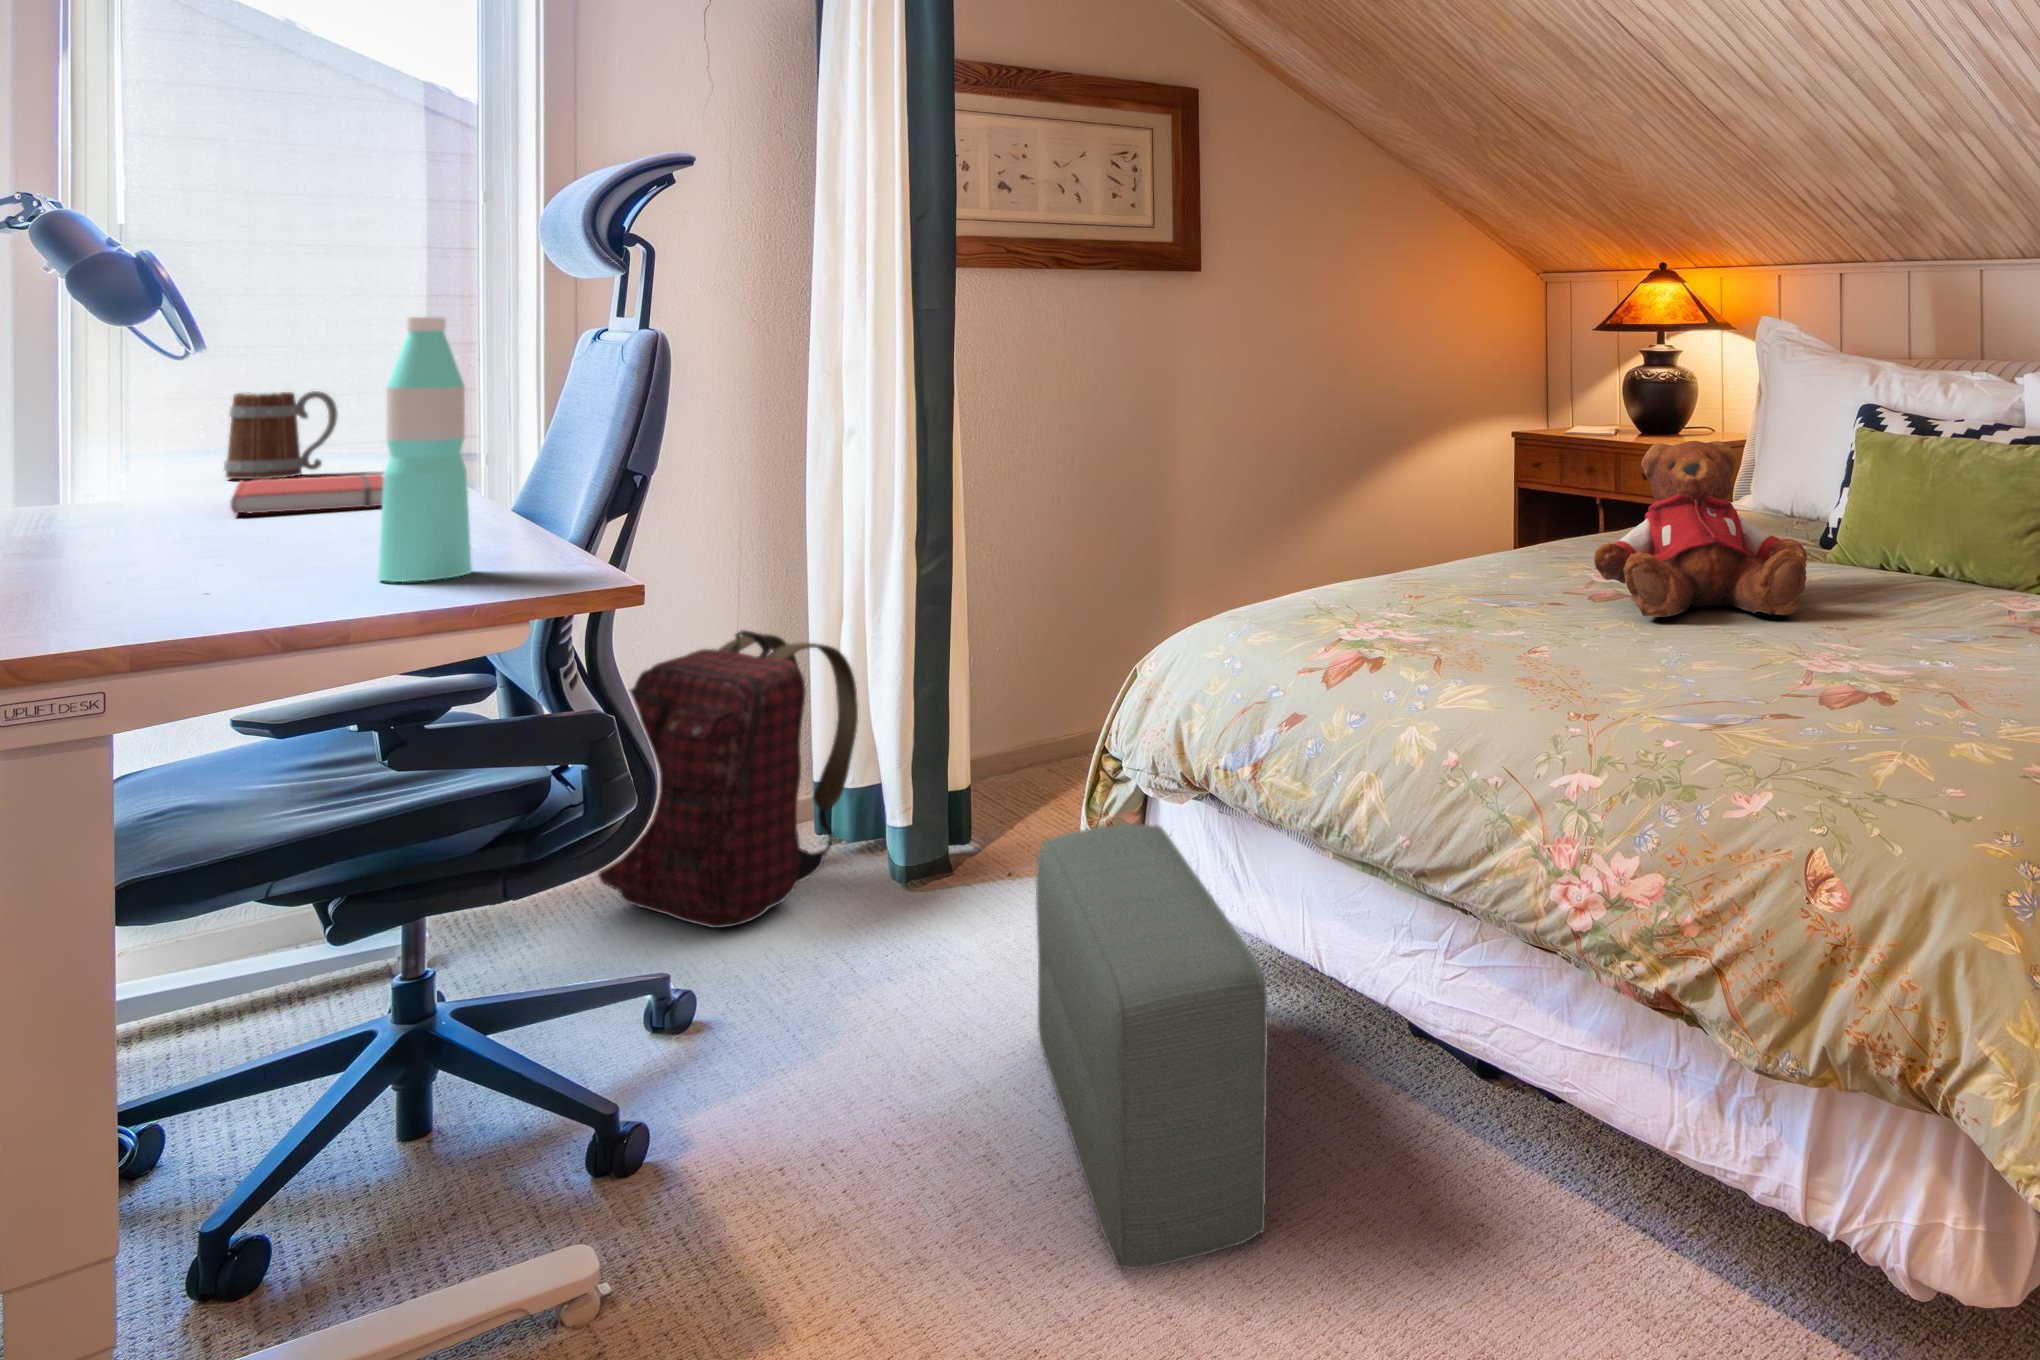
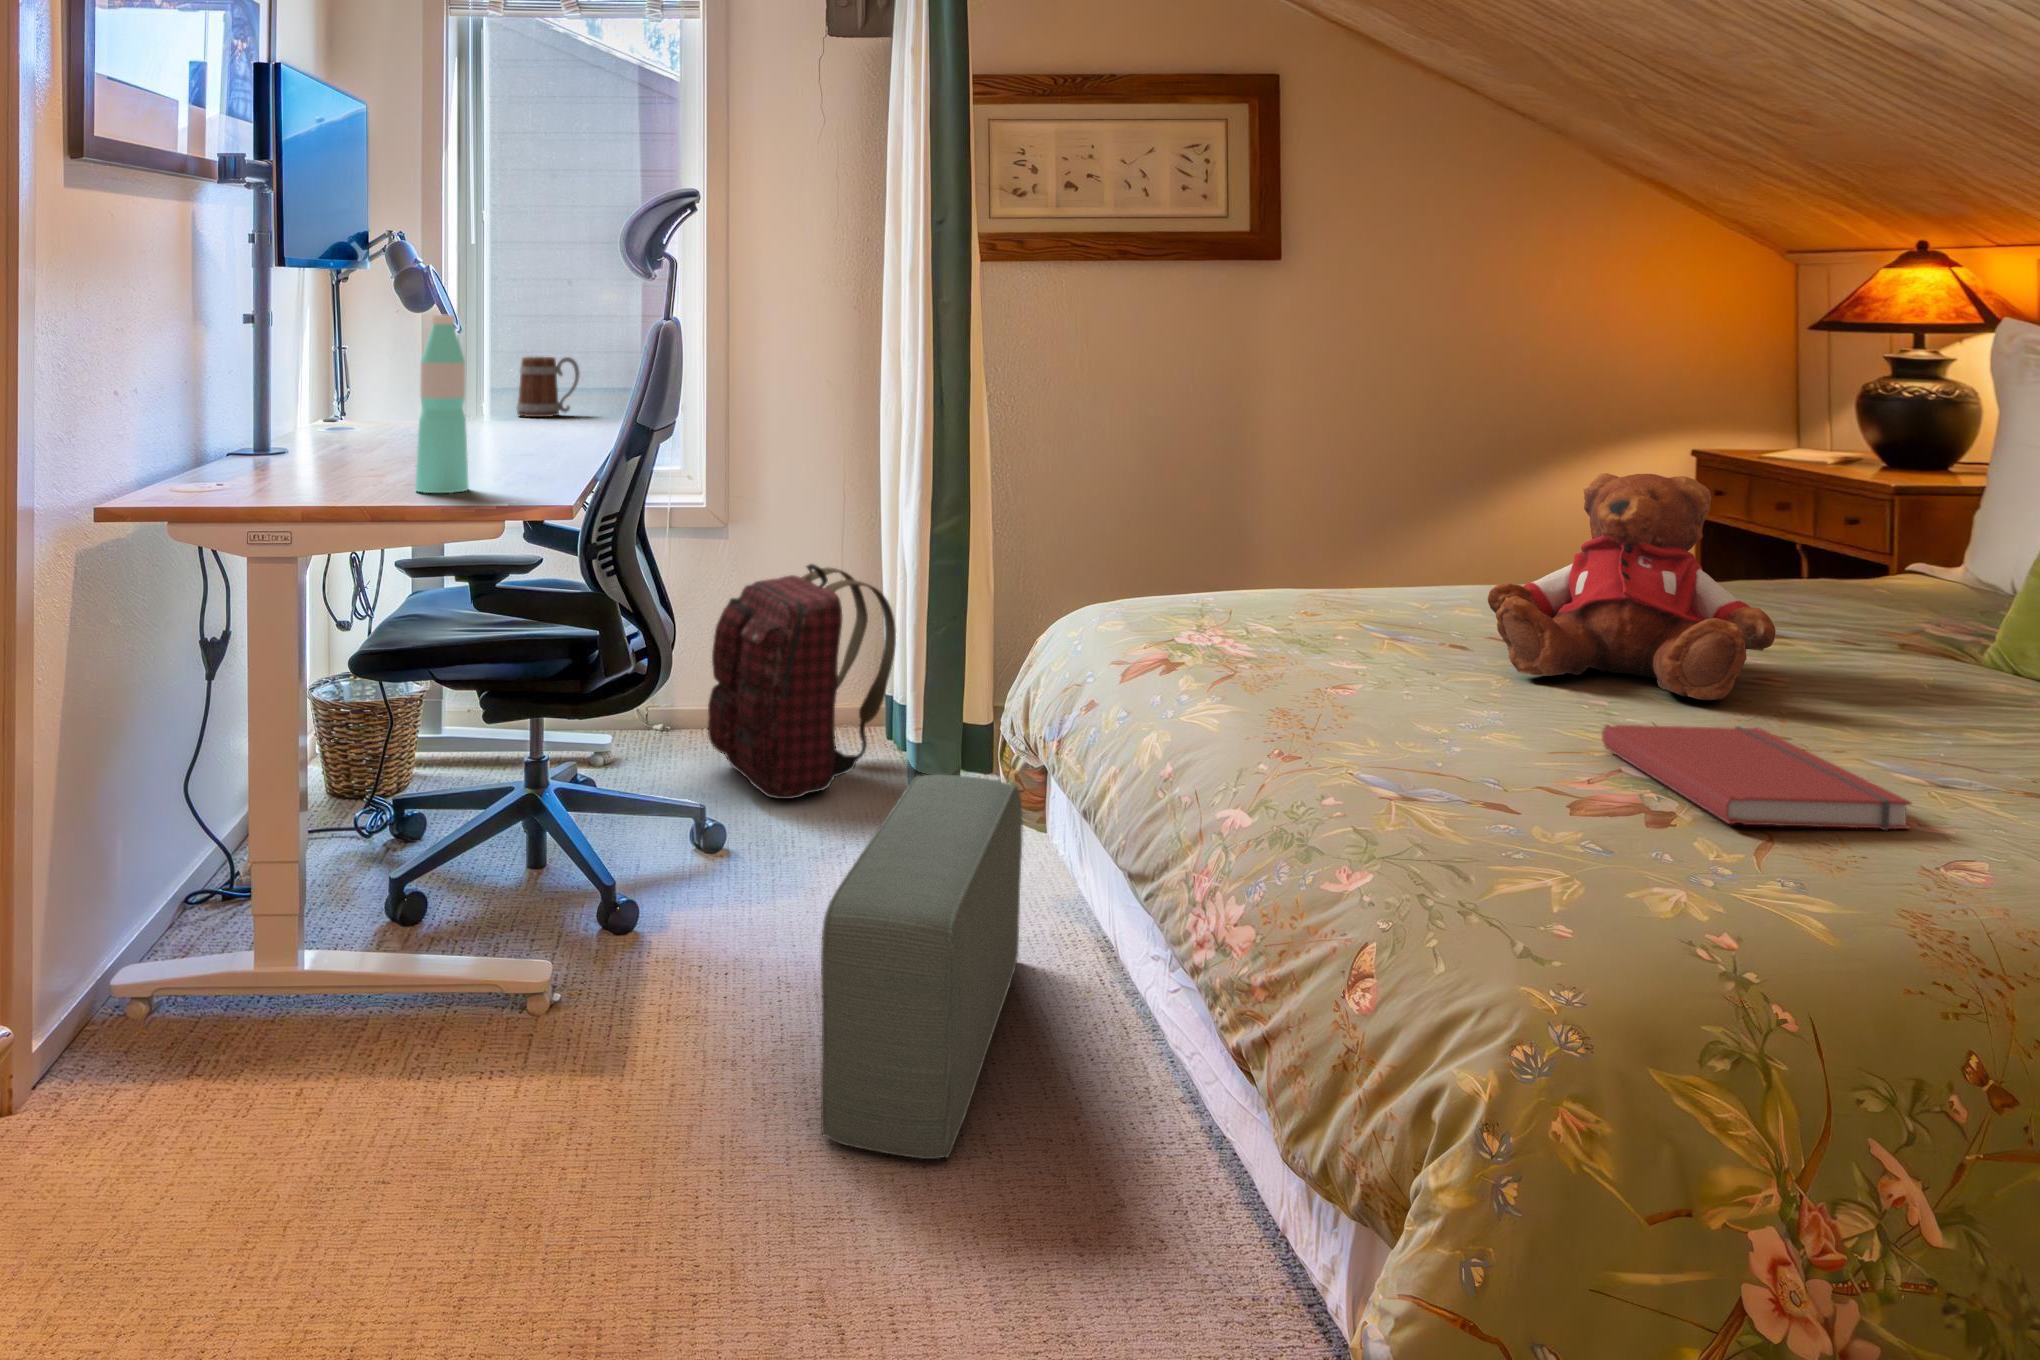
book: present [231,474,384,514] -> present [1602,725,1911,830]

